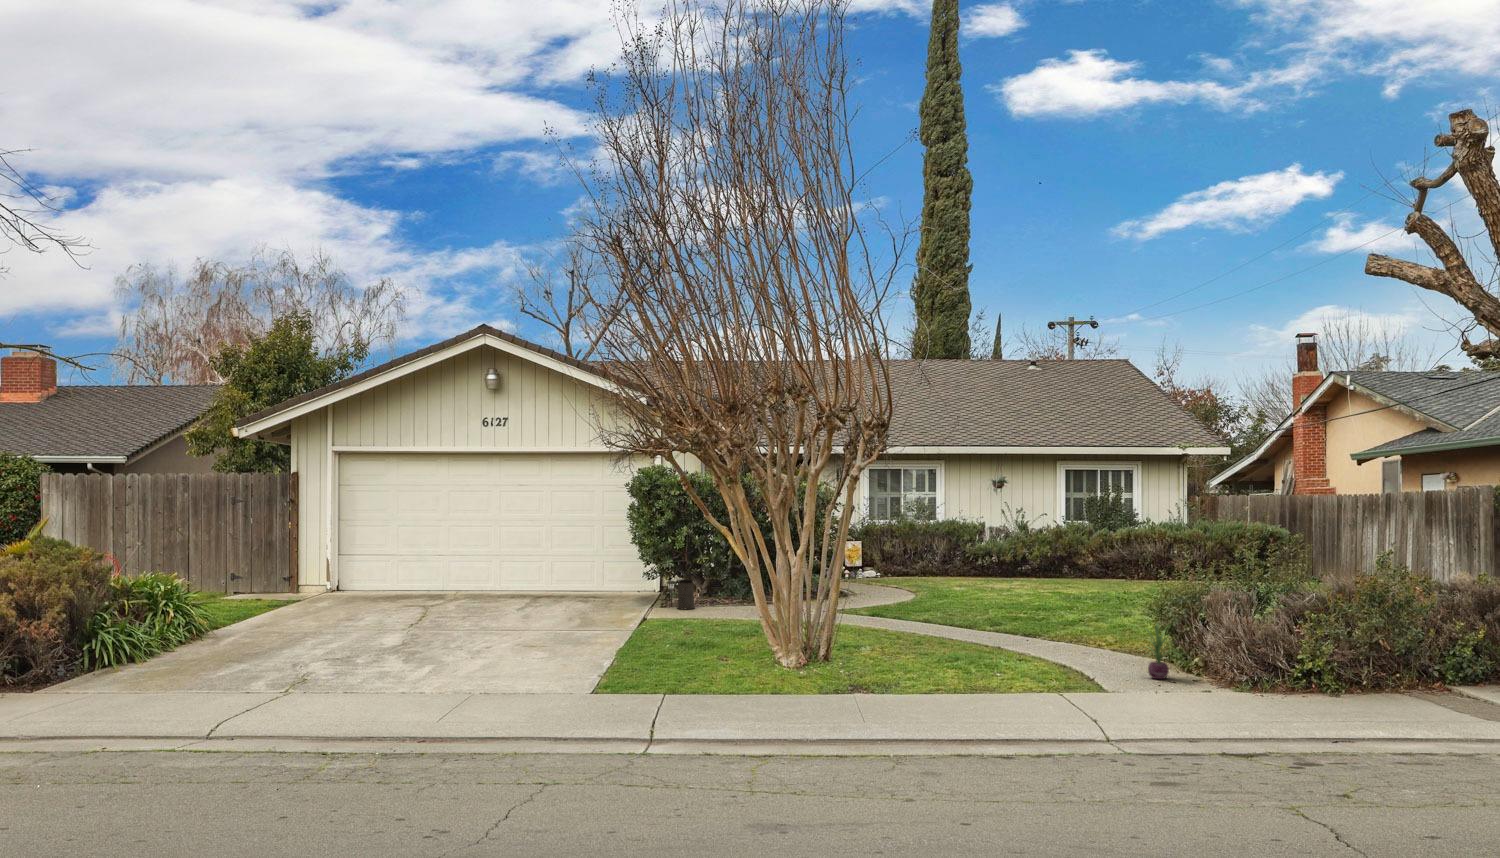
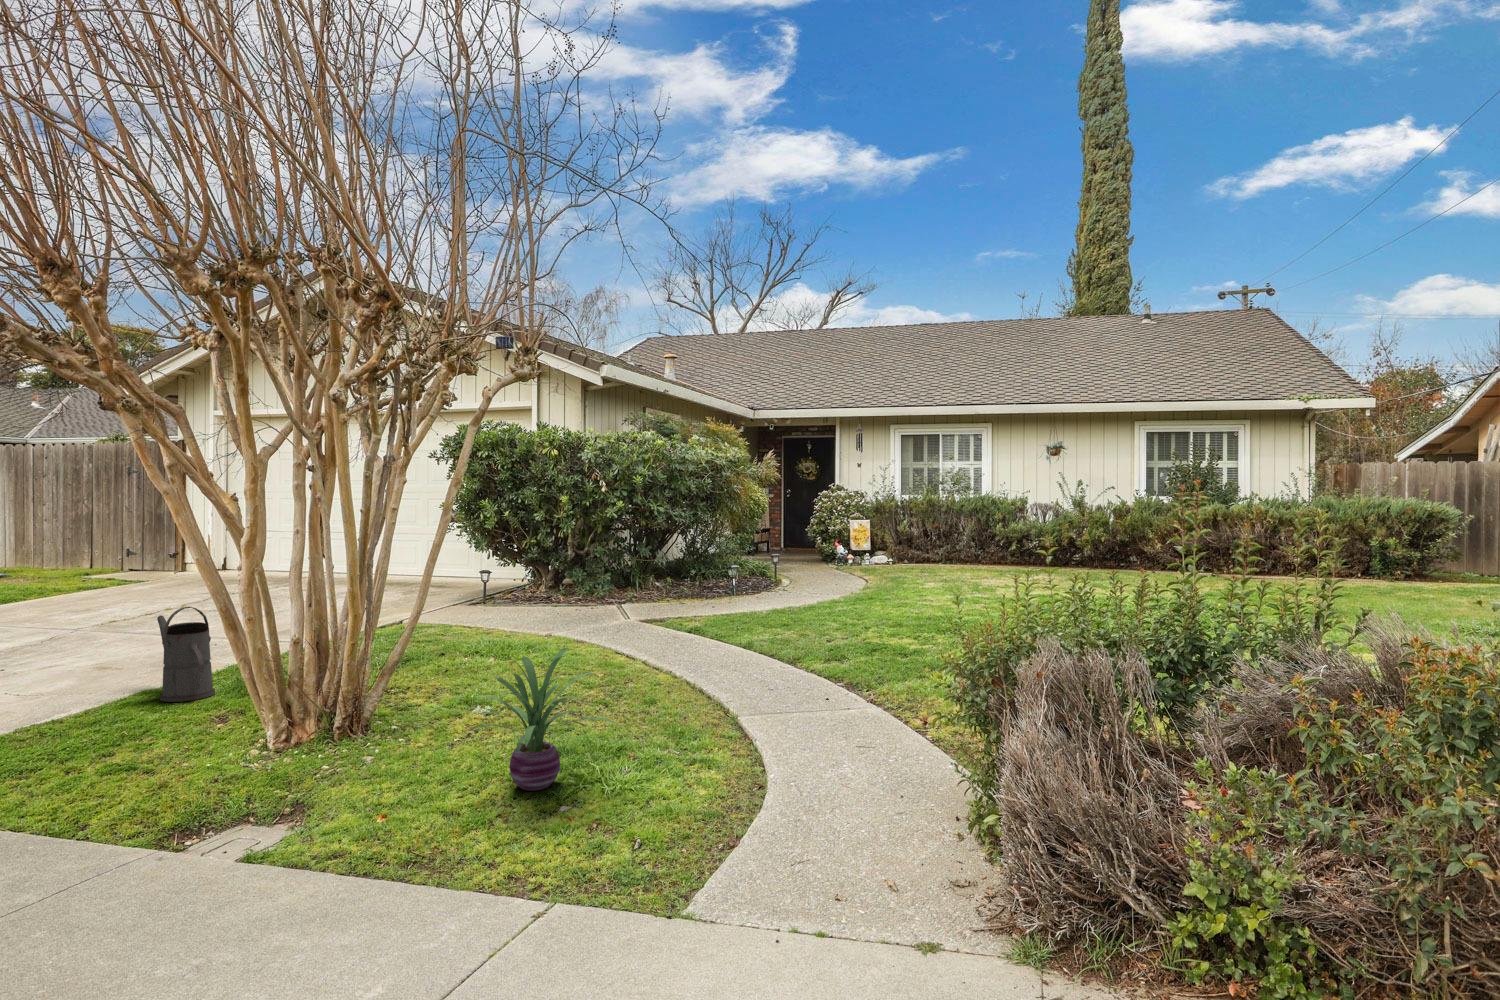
watering can: present [677,576,695,609] -> present [157,607,215,702]

